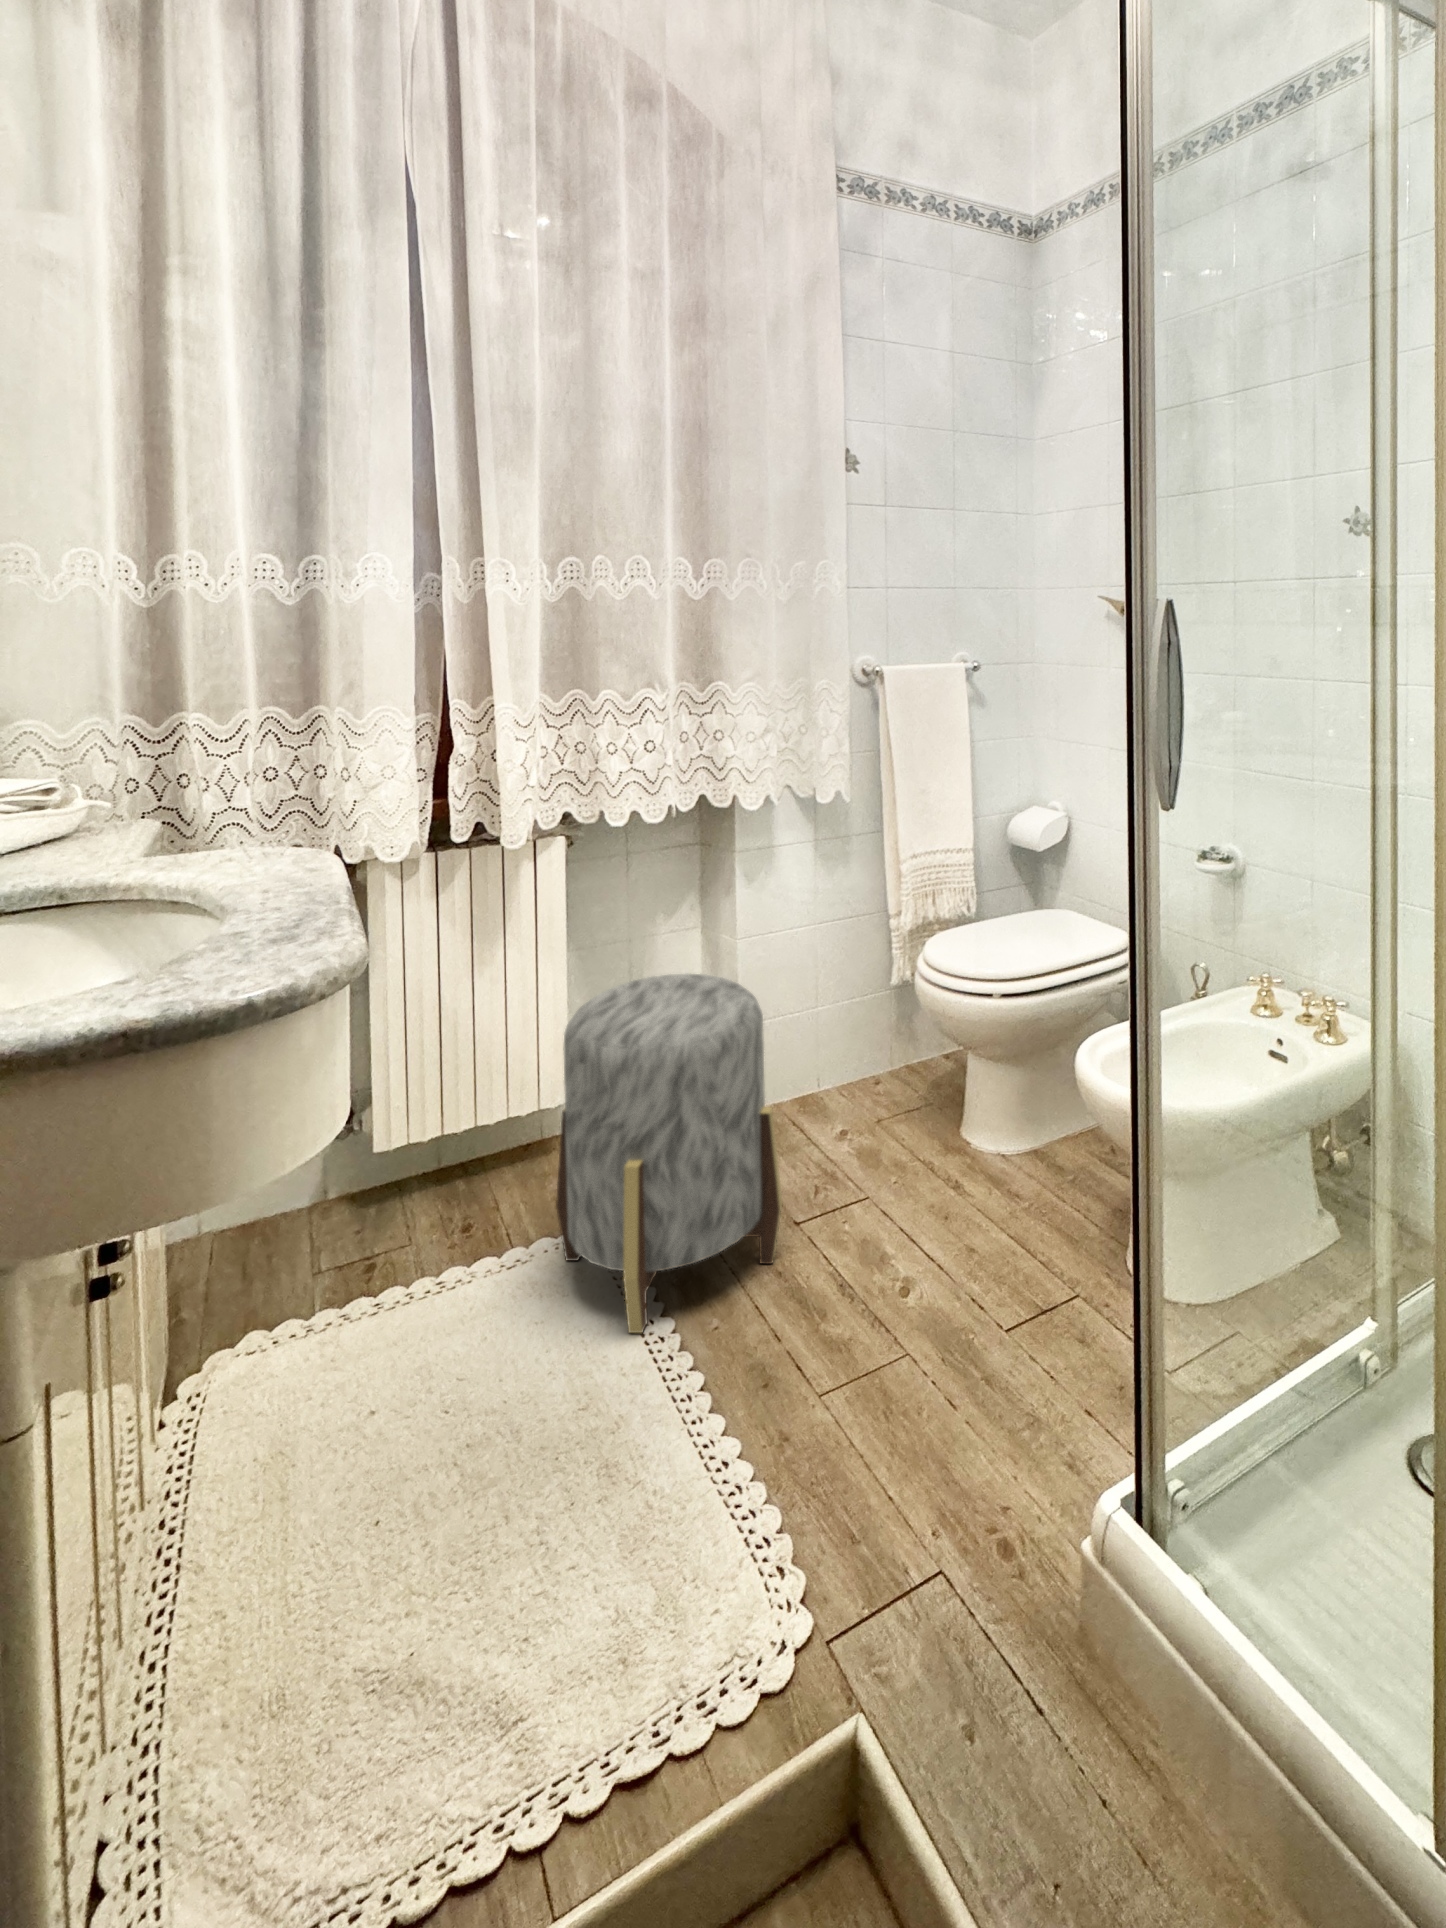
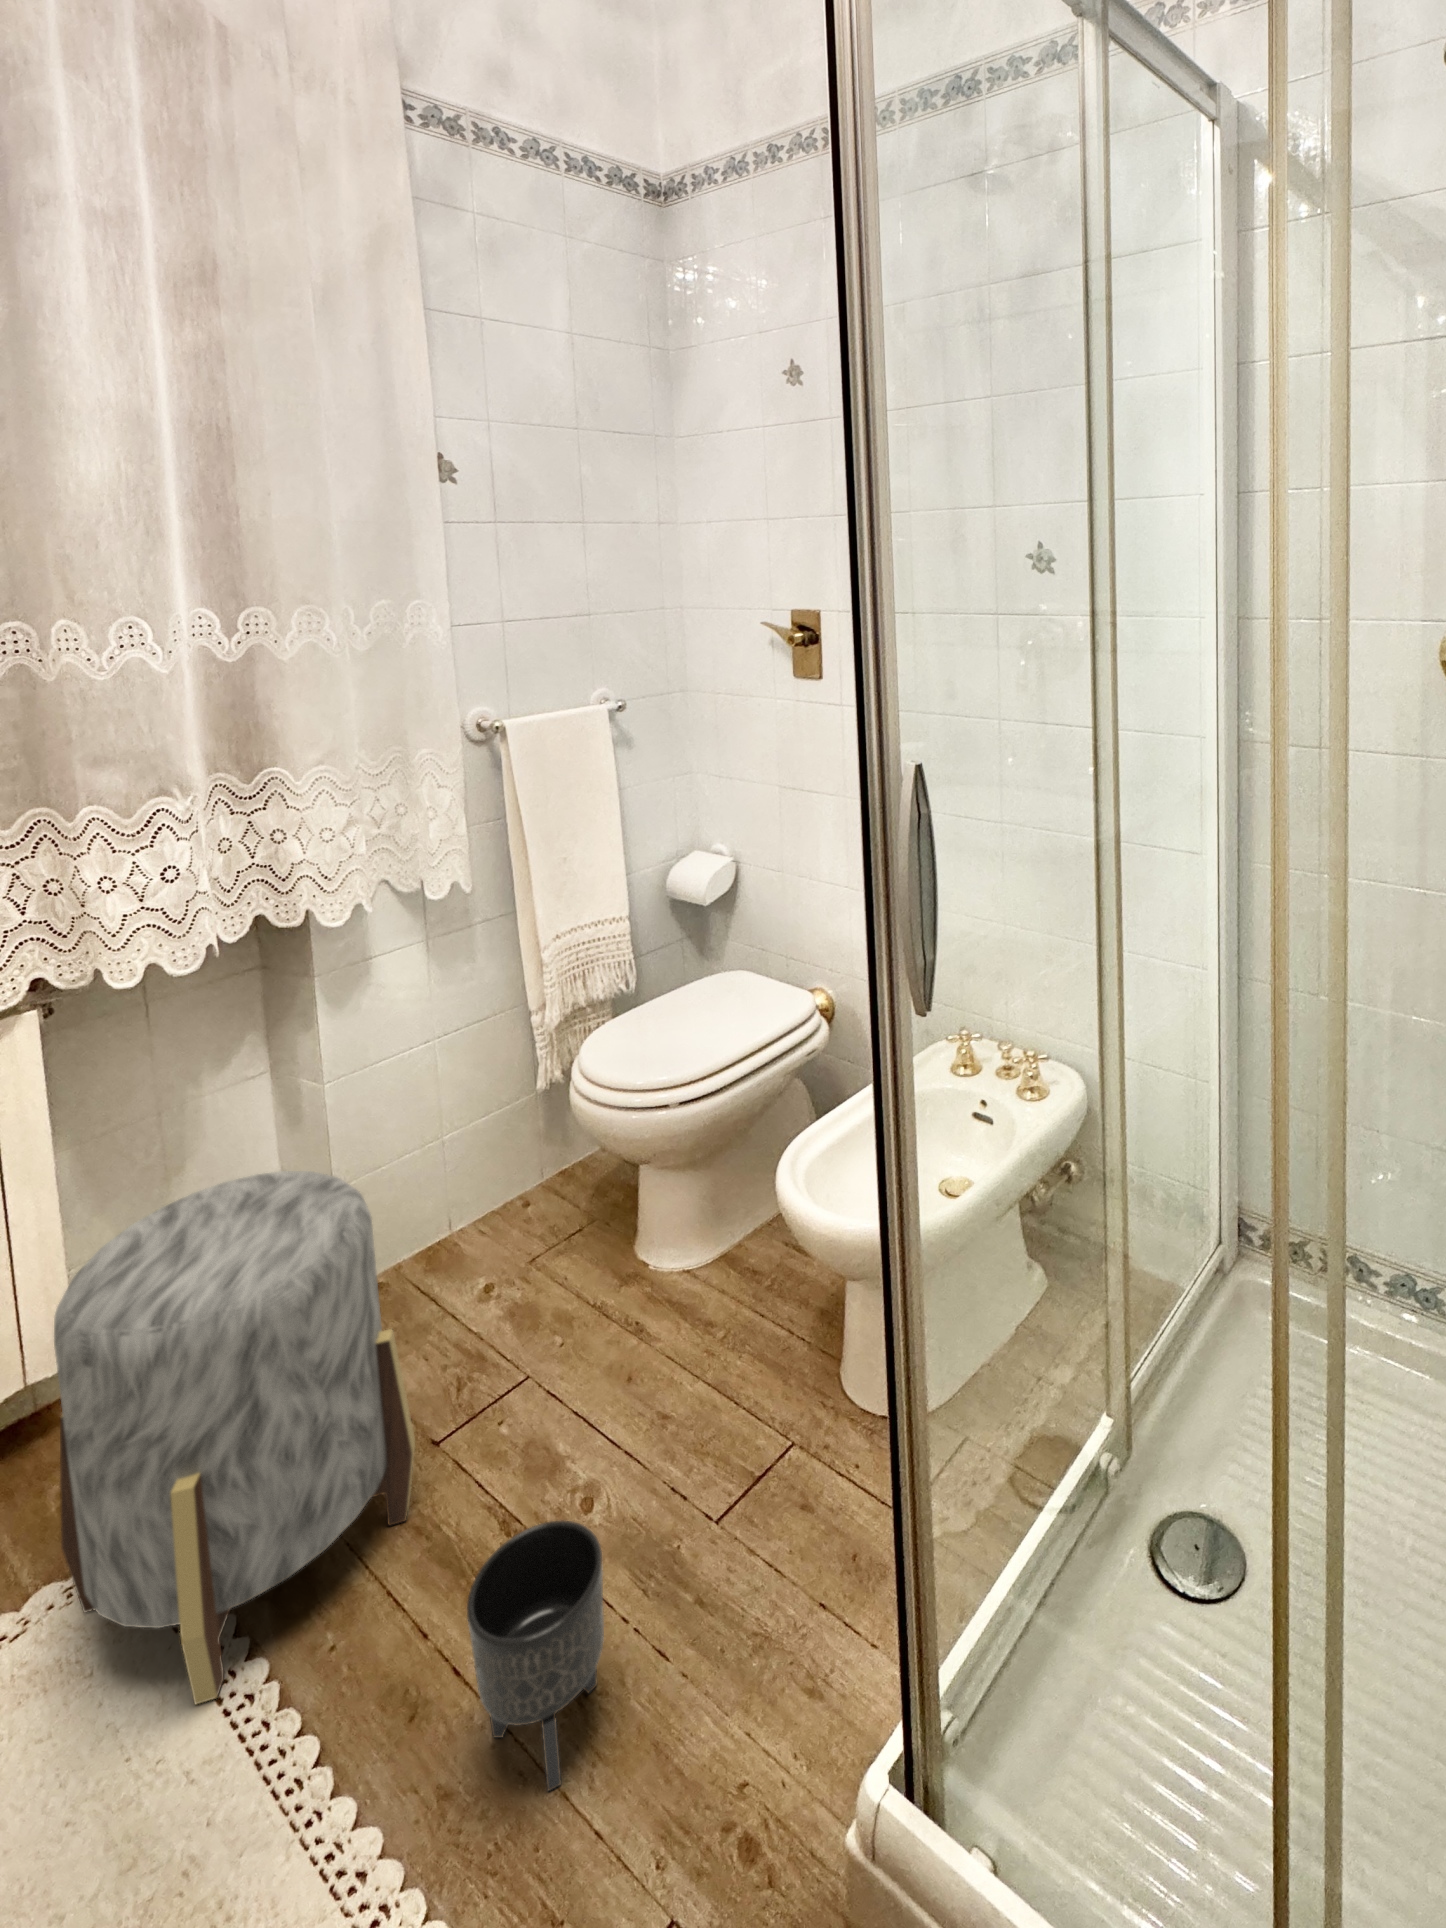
planter: none [808,1260,909,1461] -> present [467,1521,604,1791]

